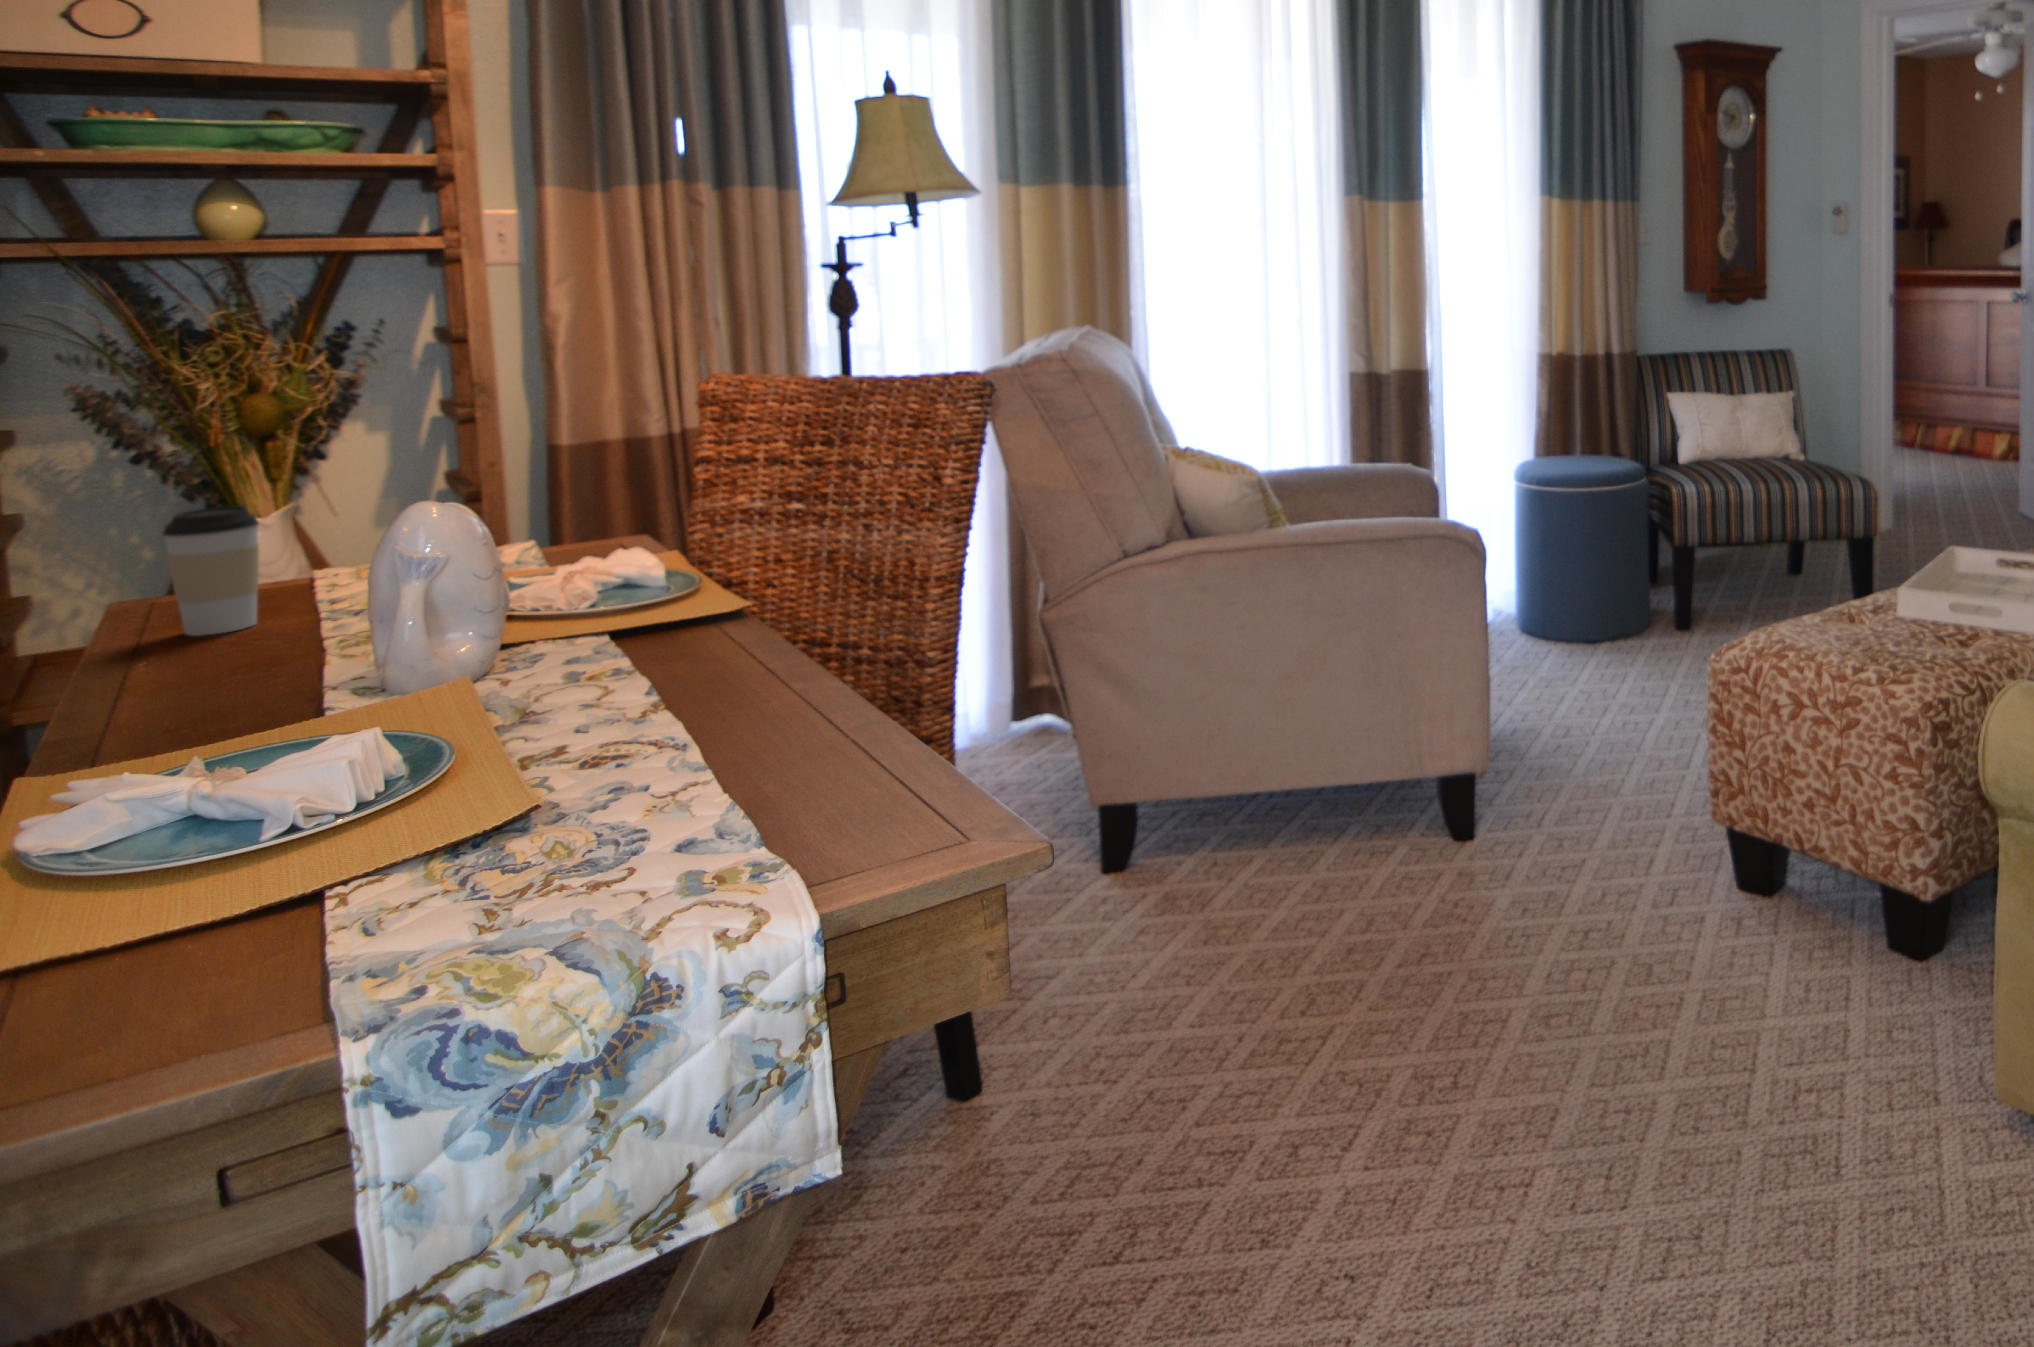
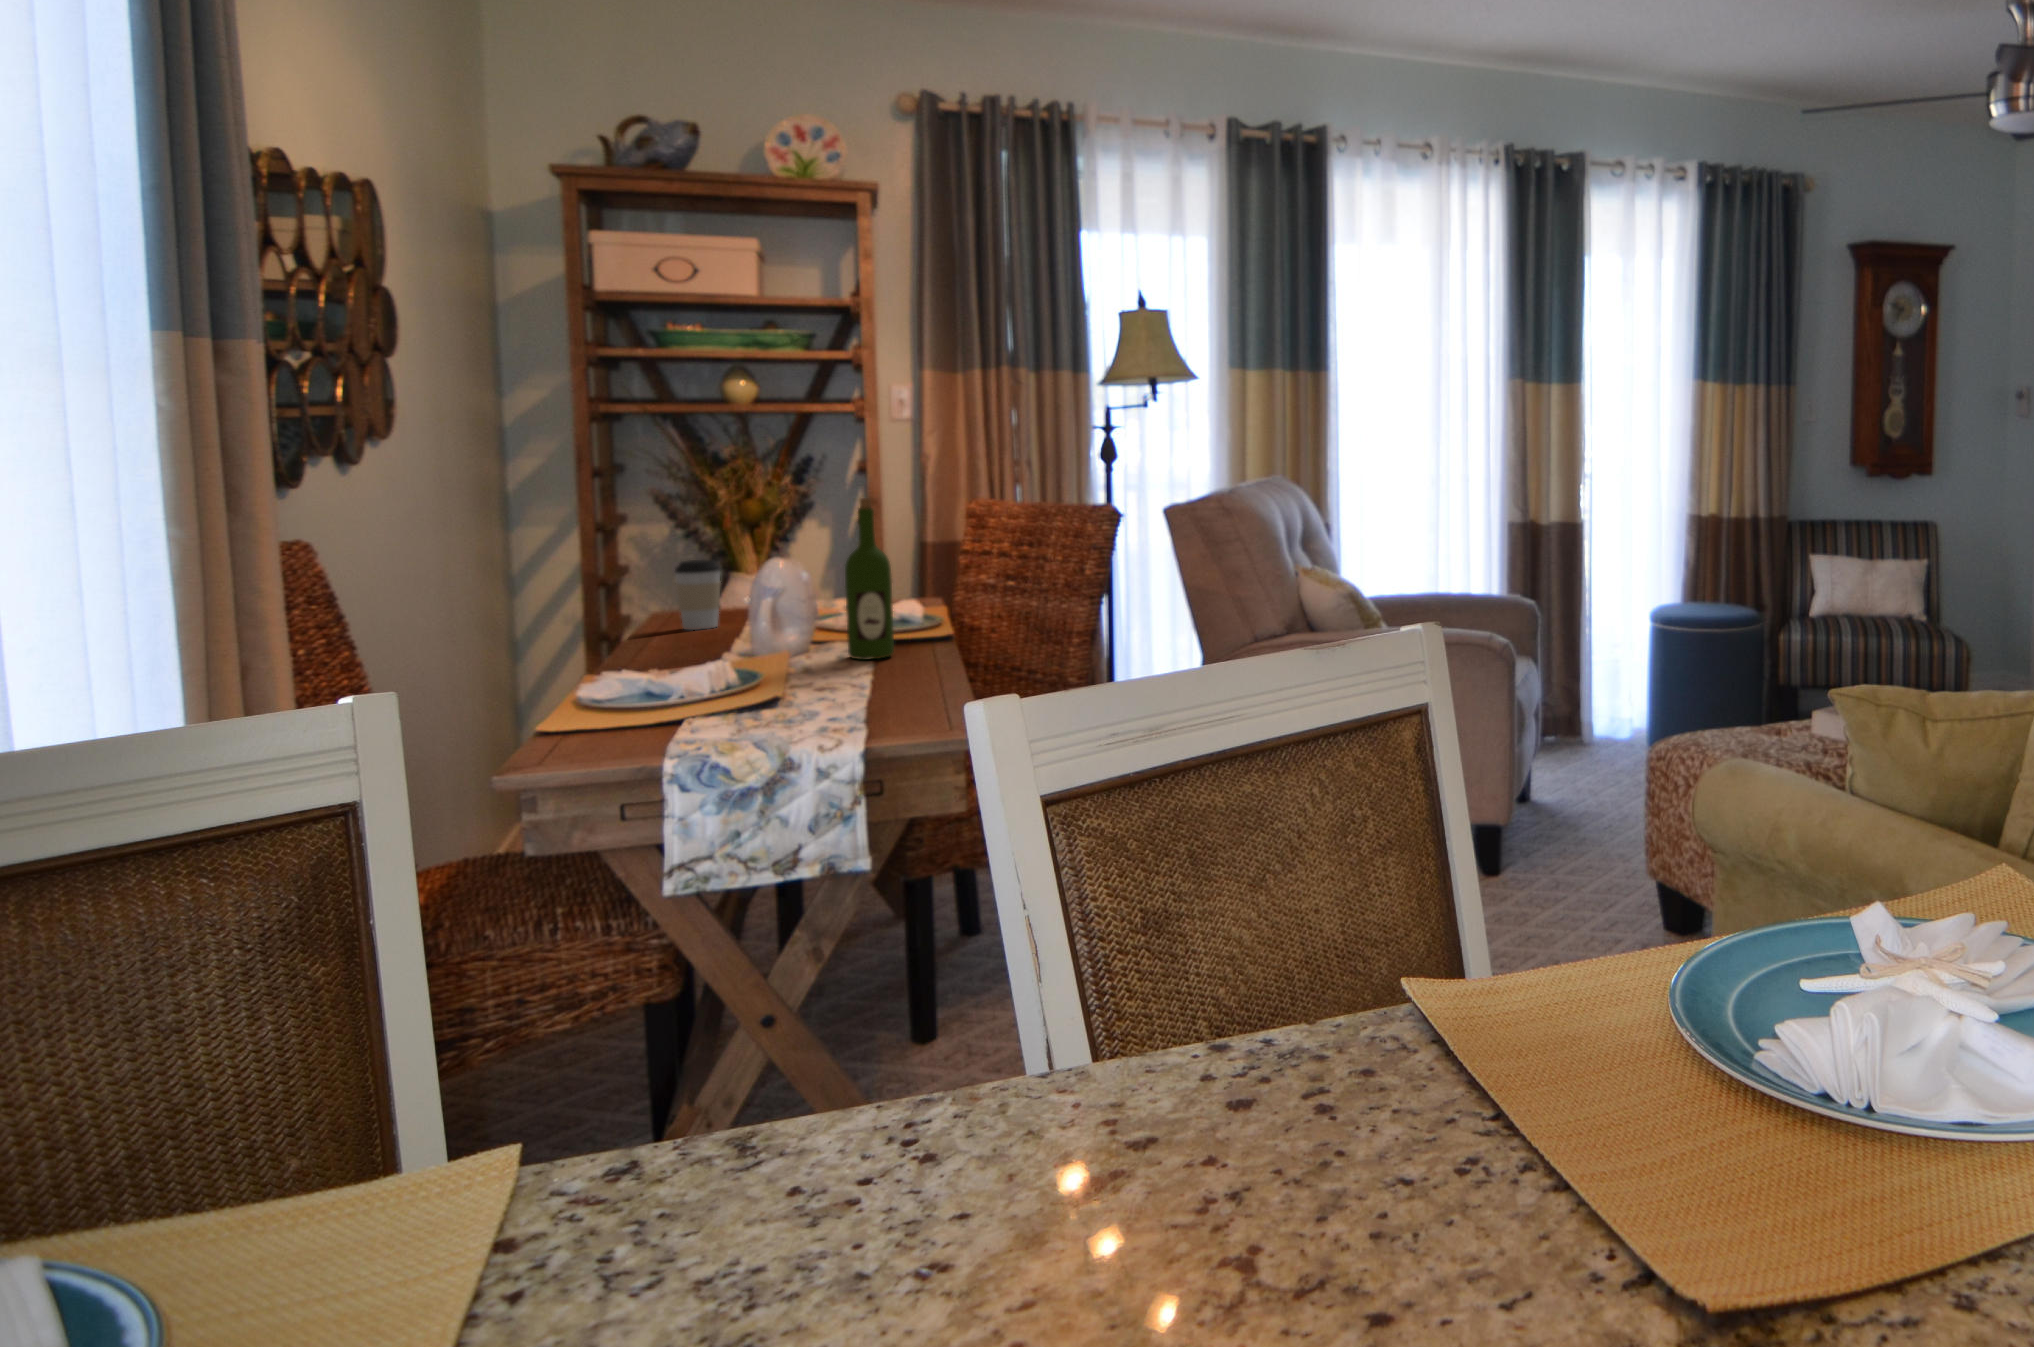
wine bottle: none [578,386,676,678] -> present [845,498,894,660]

